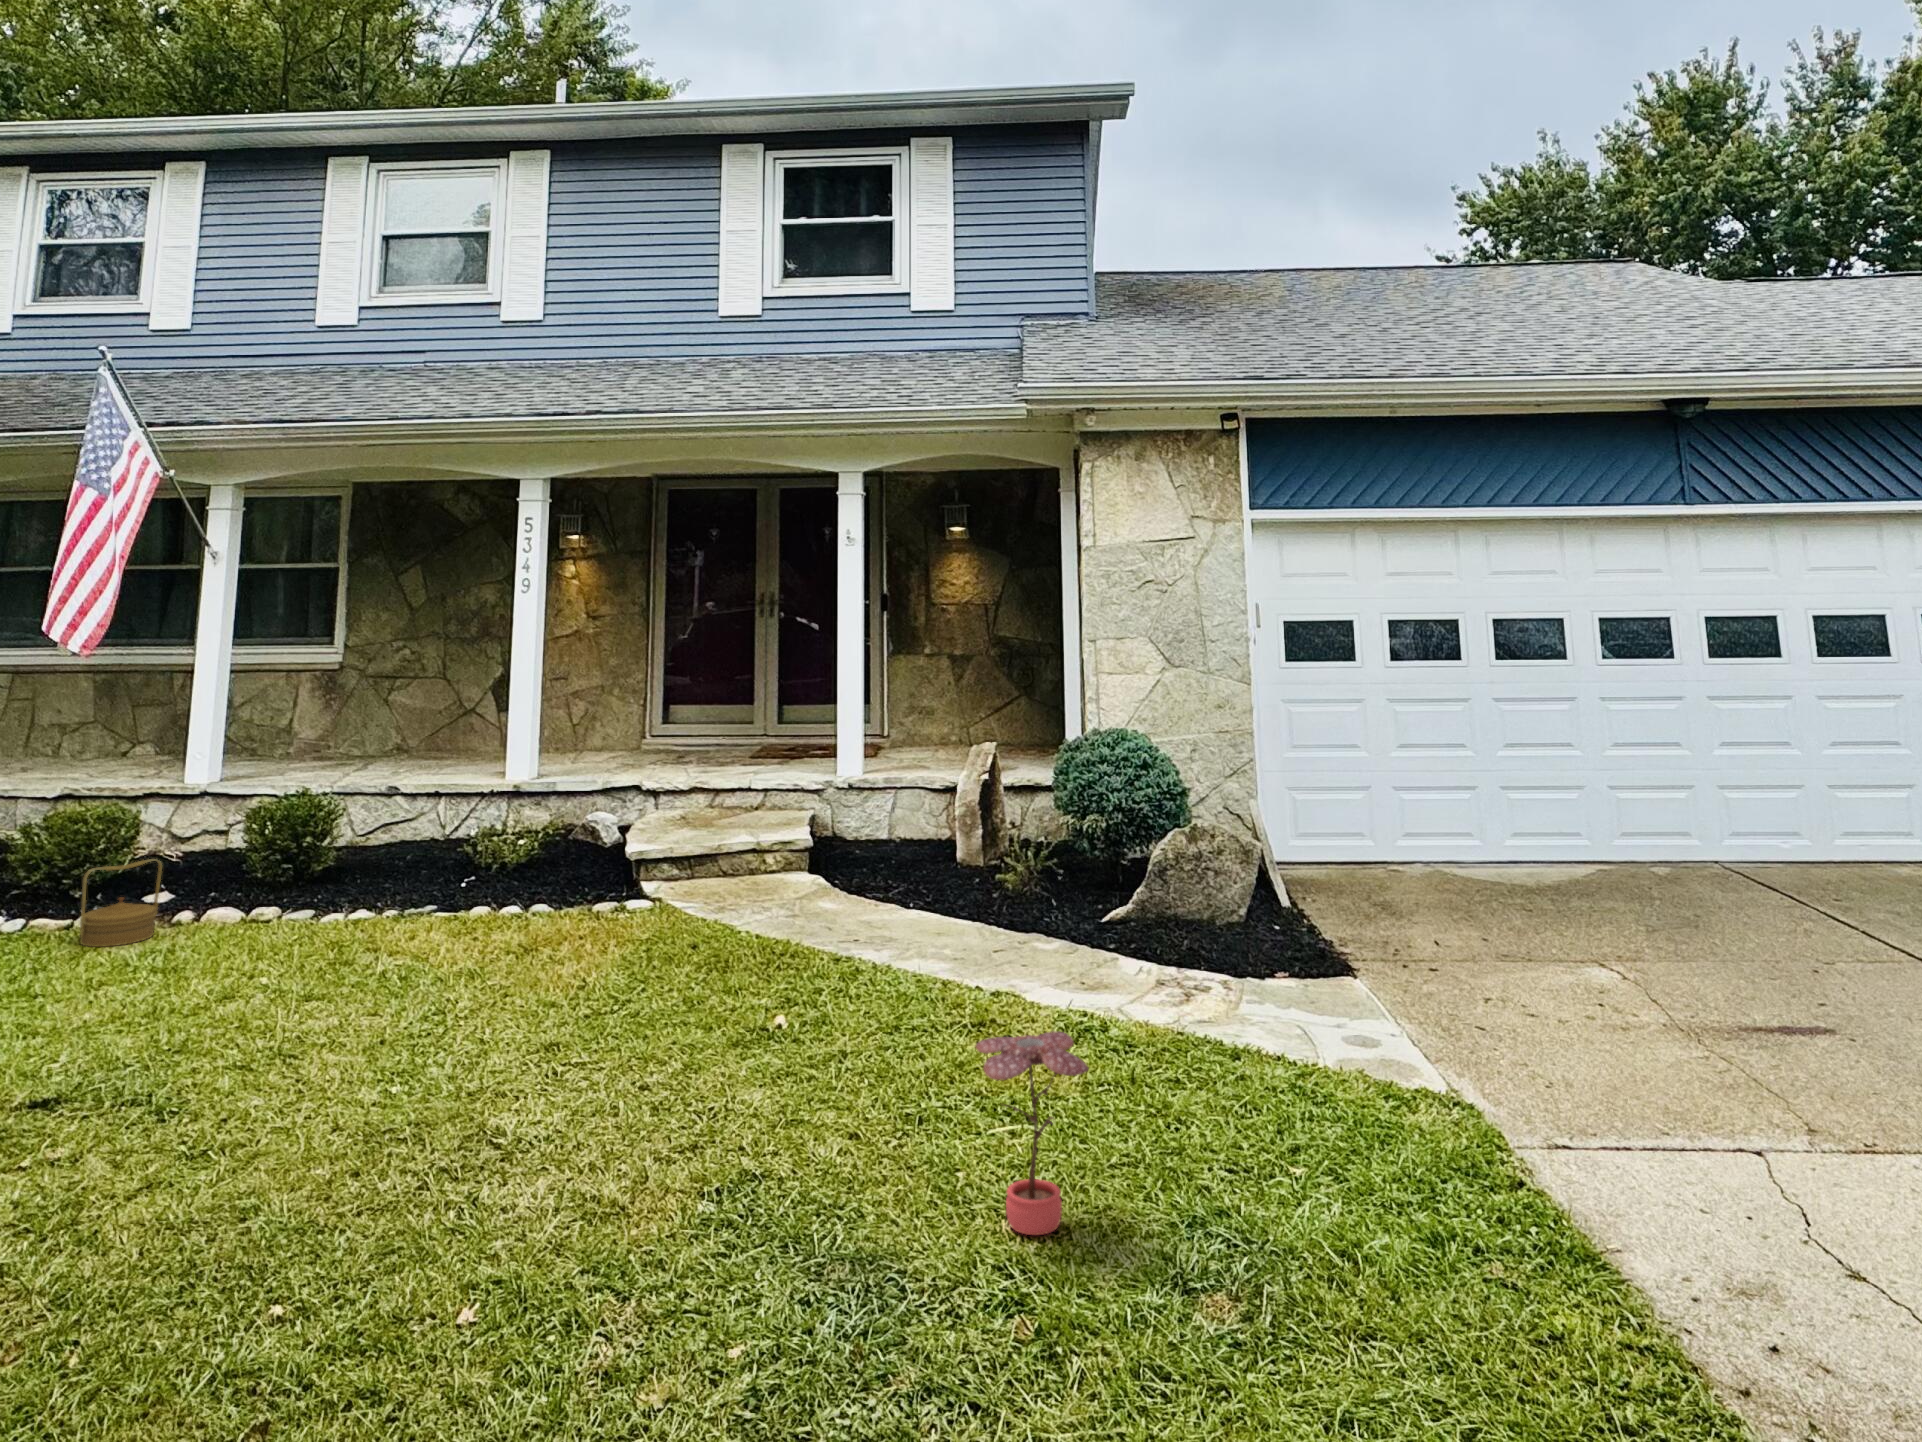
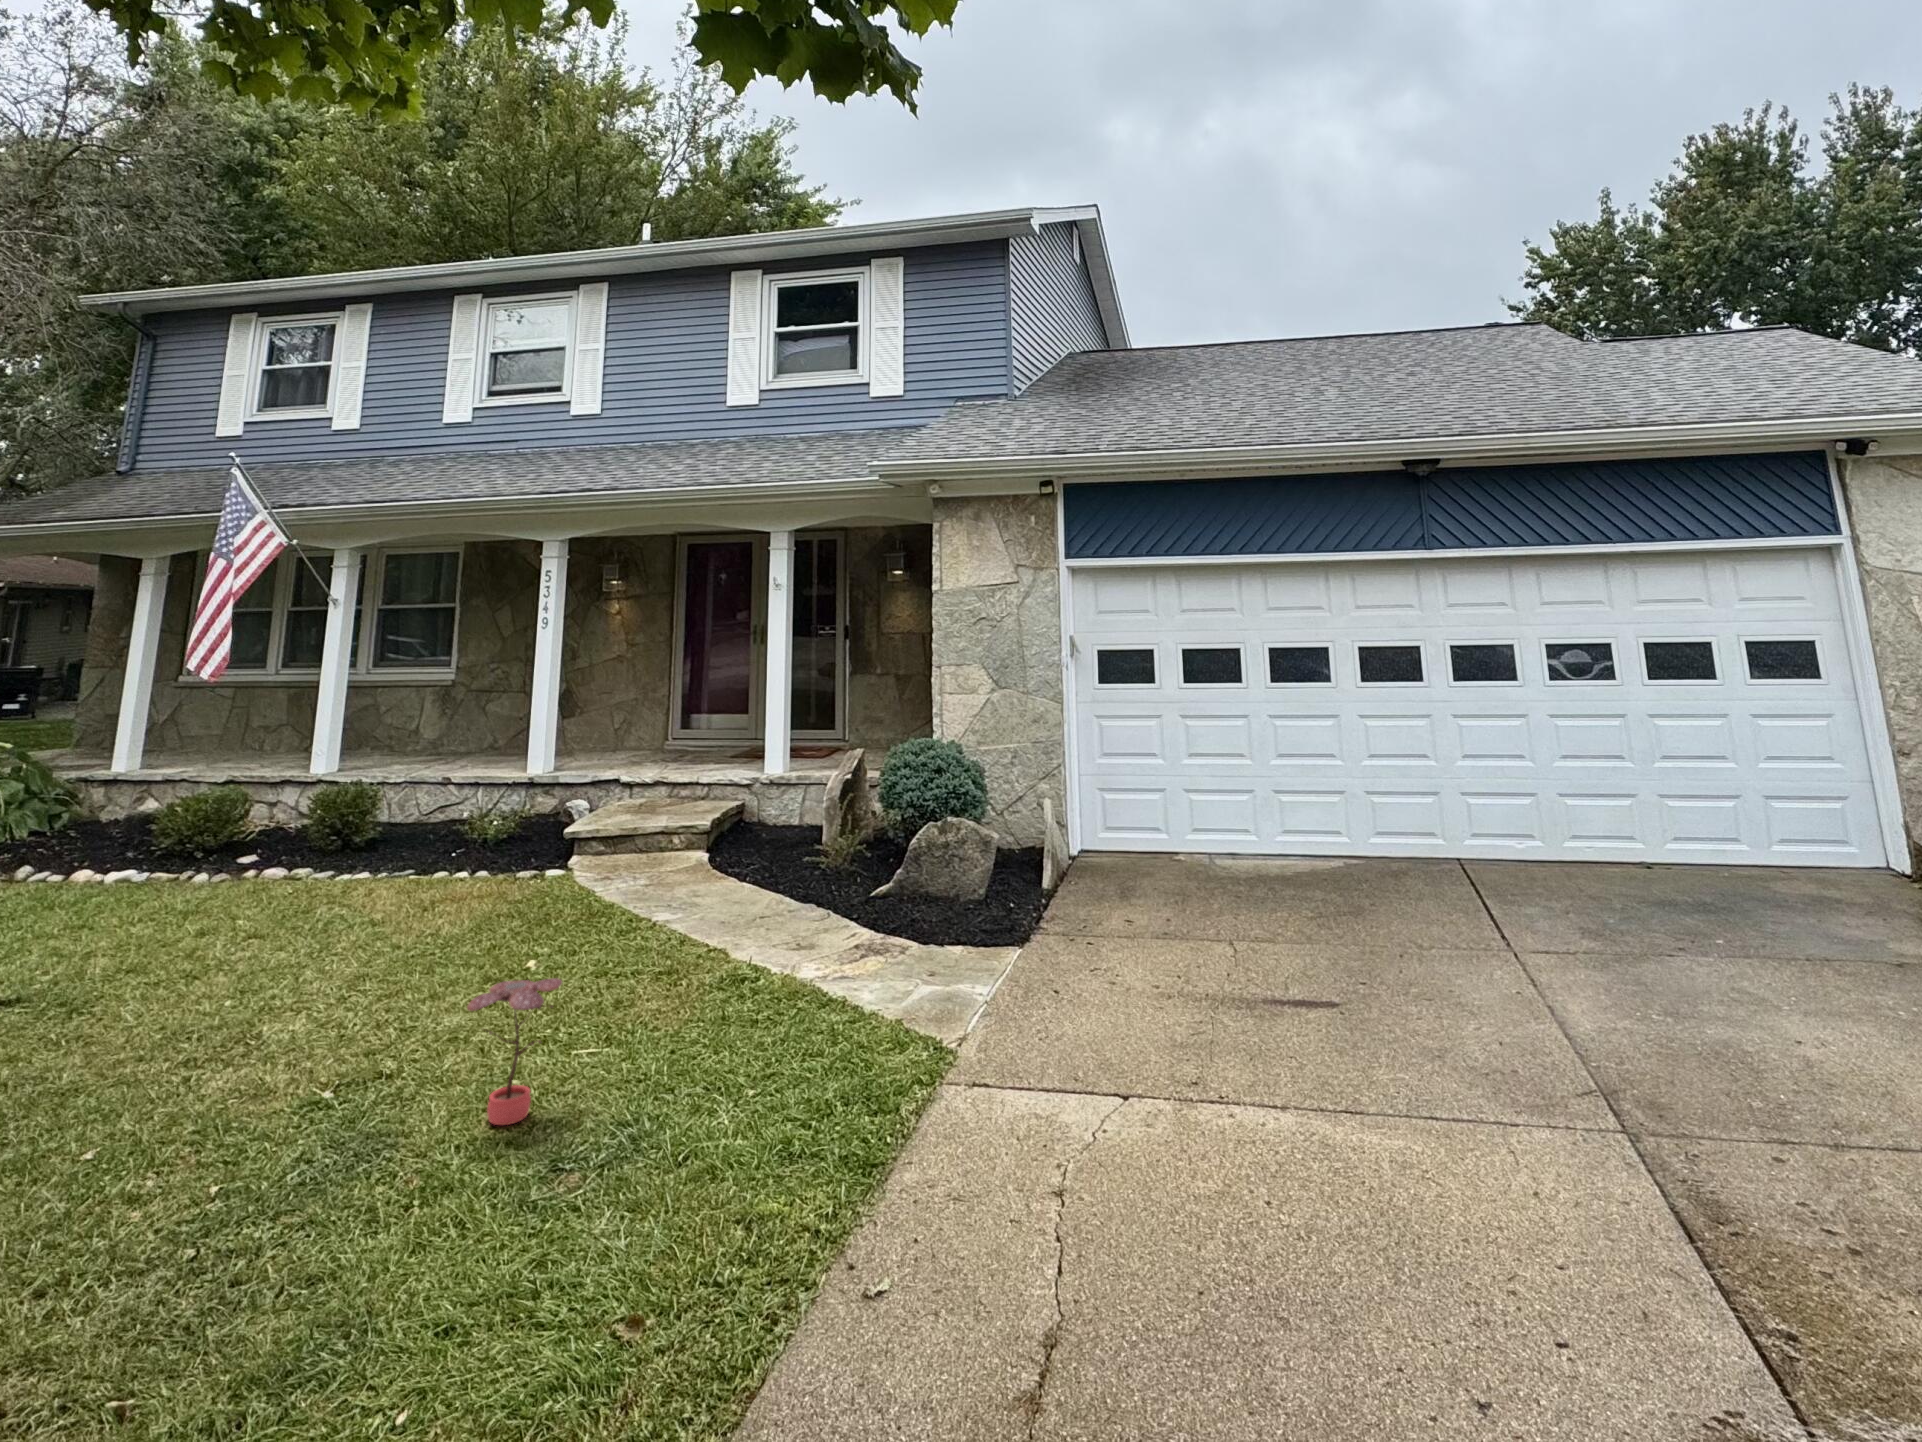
basket: present [80,859,162,947] -> none [161,830,226,893]

